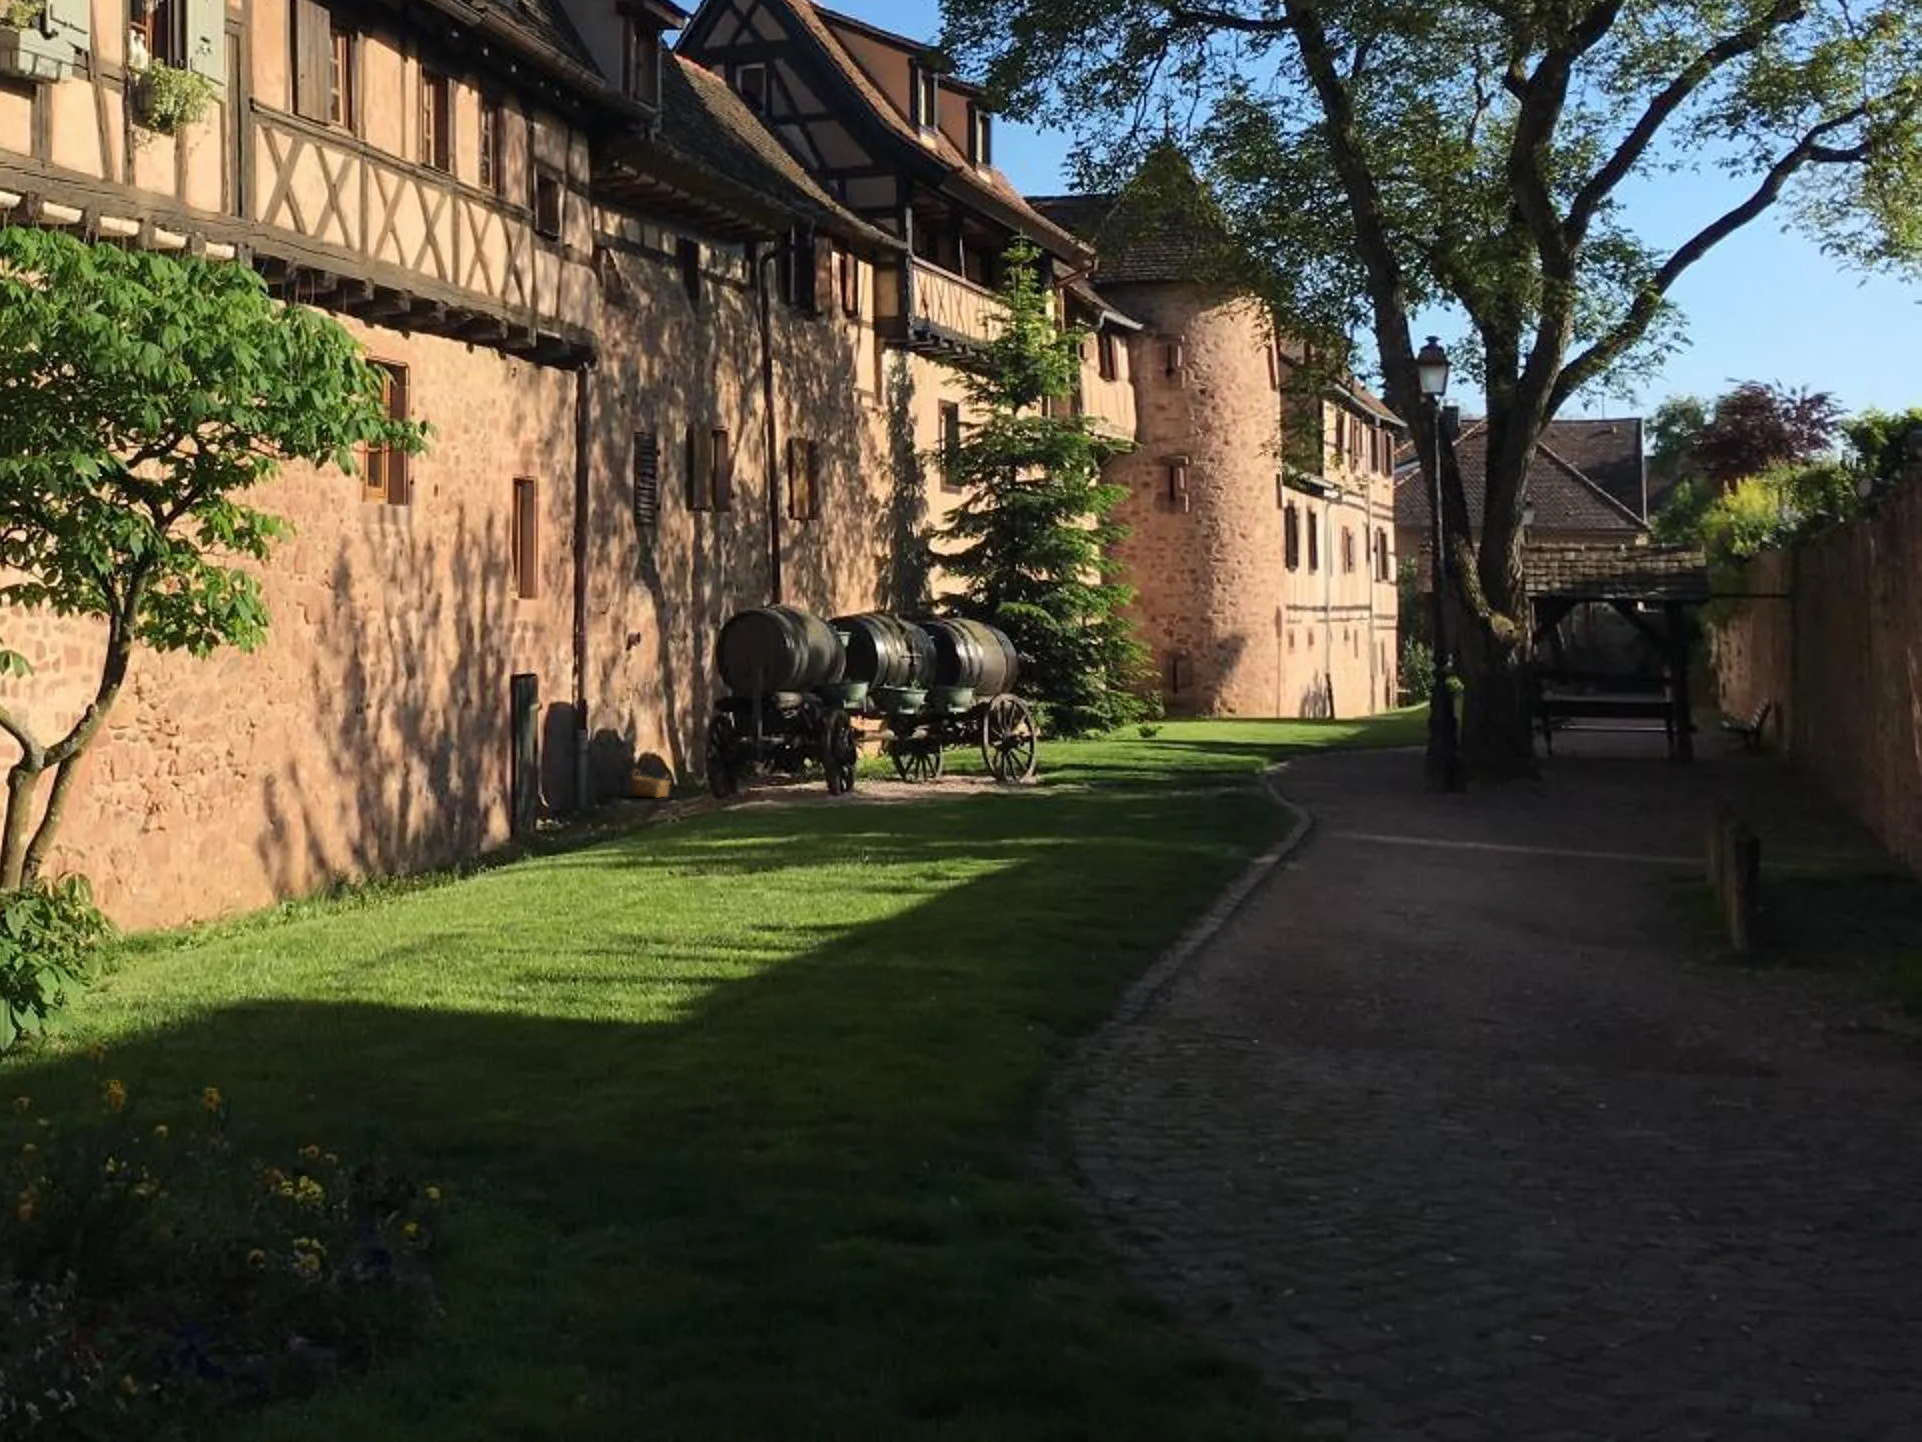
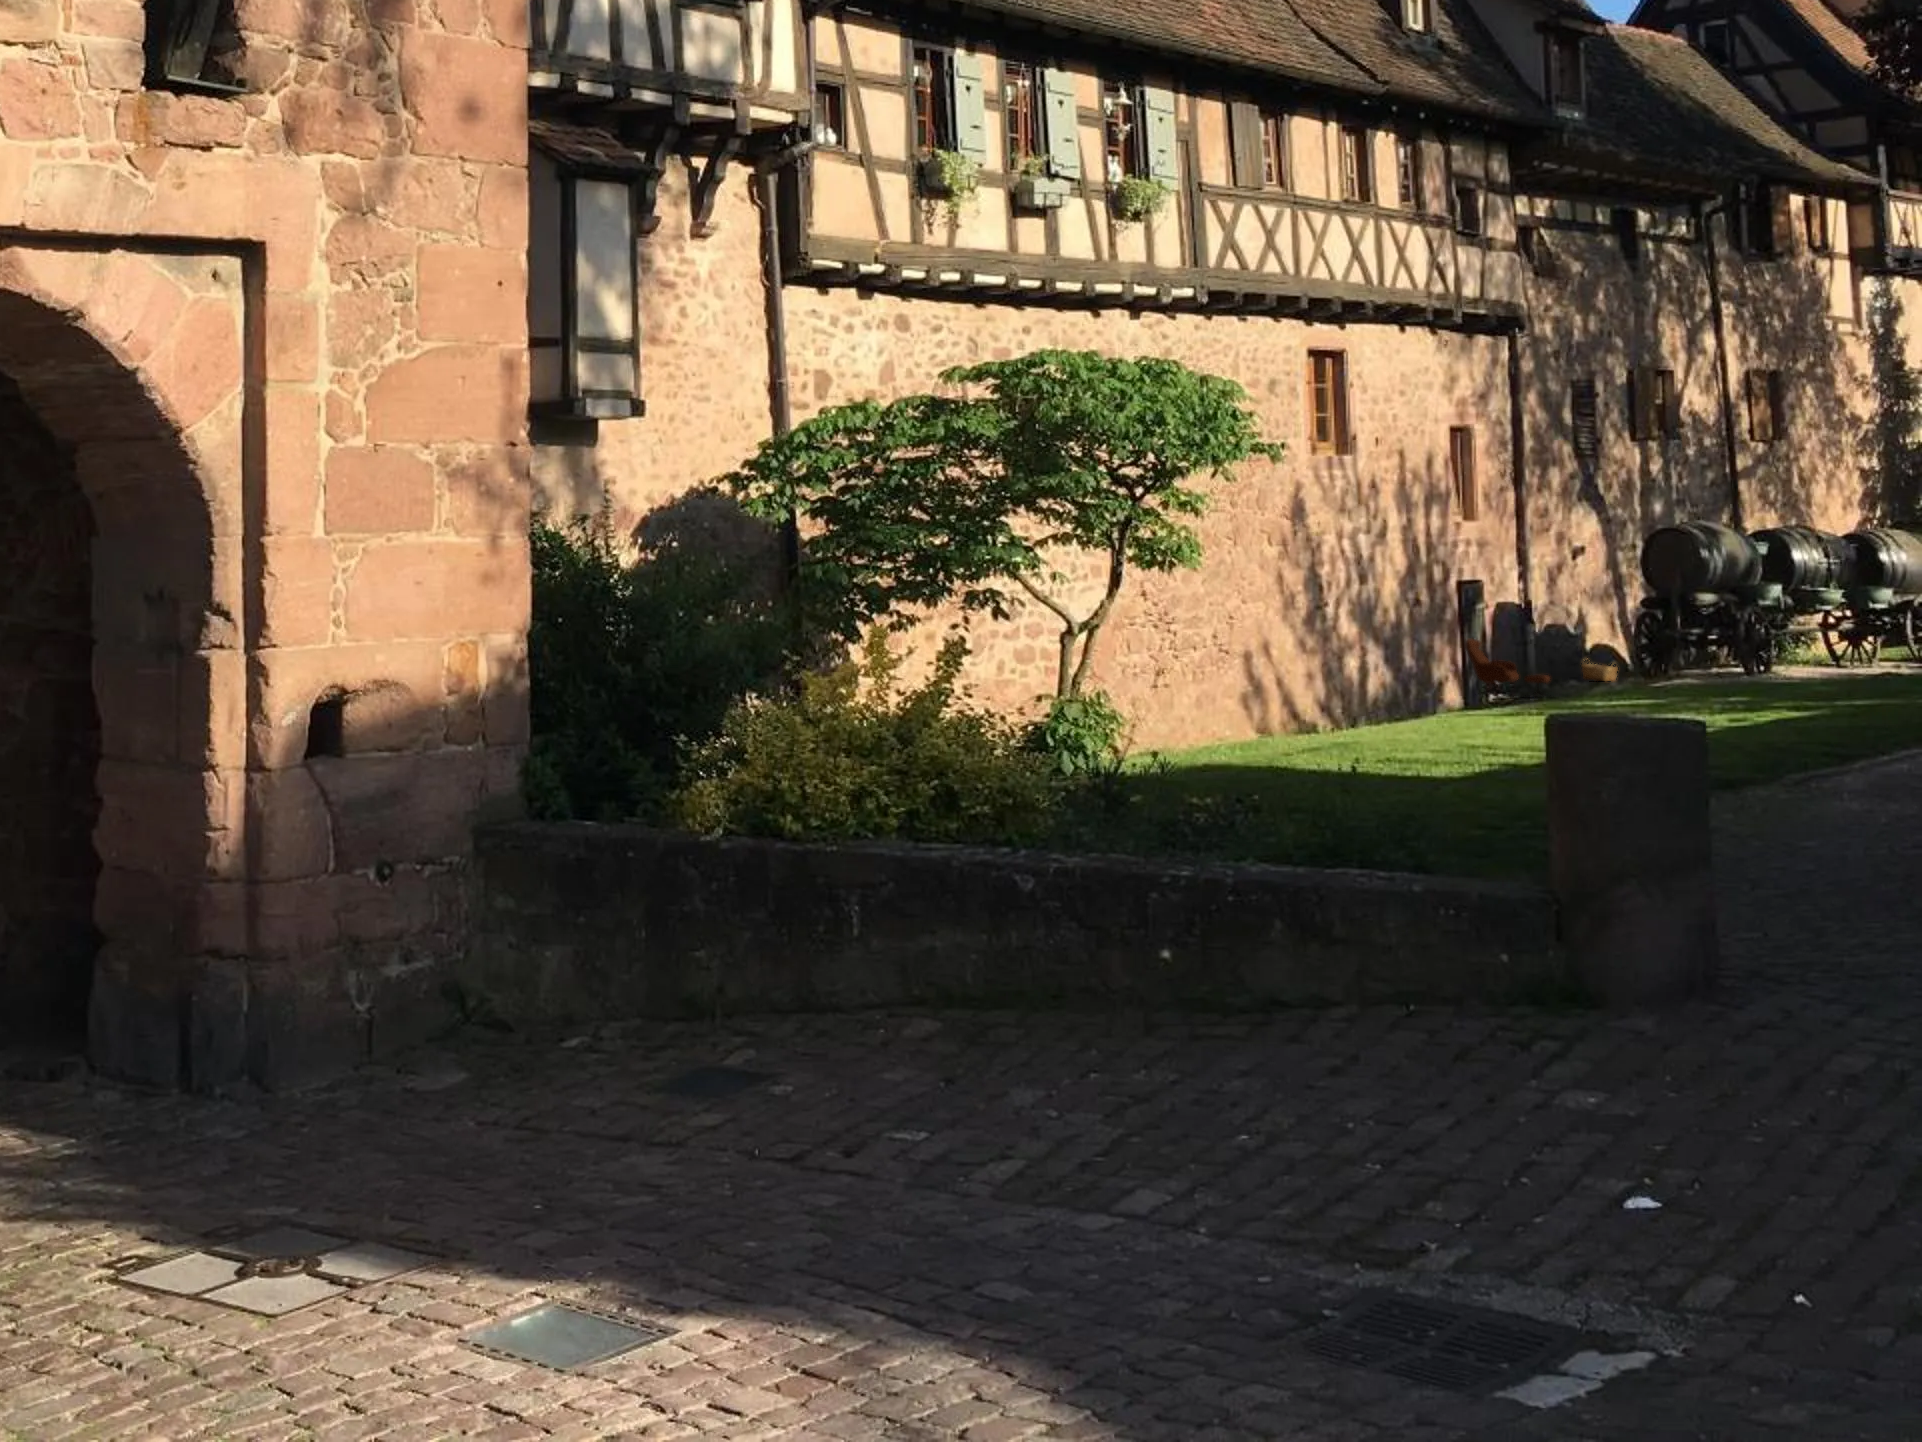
lounge chair: none [519,748,621,826] -> present [1465,639,1551,696]

